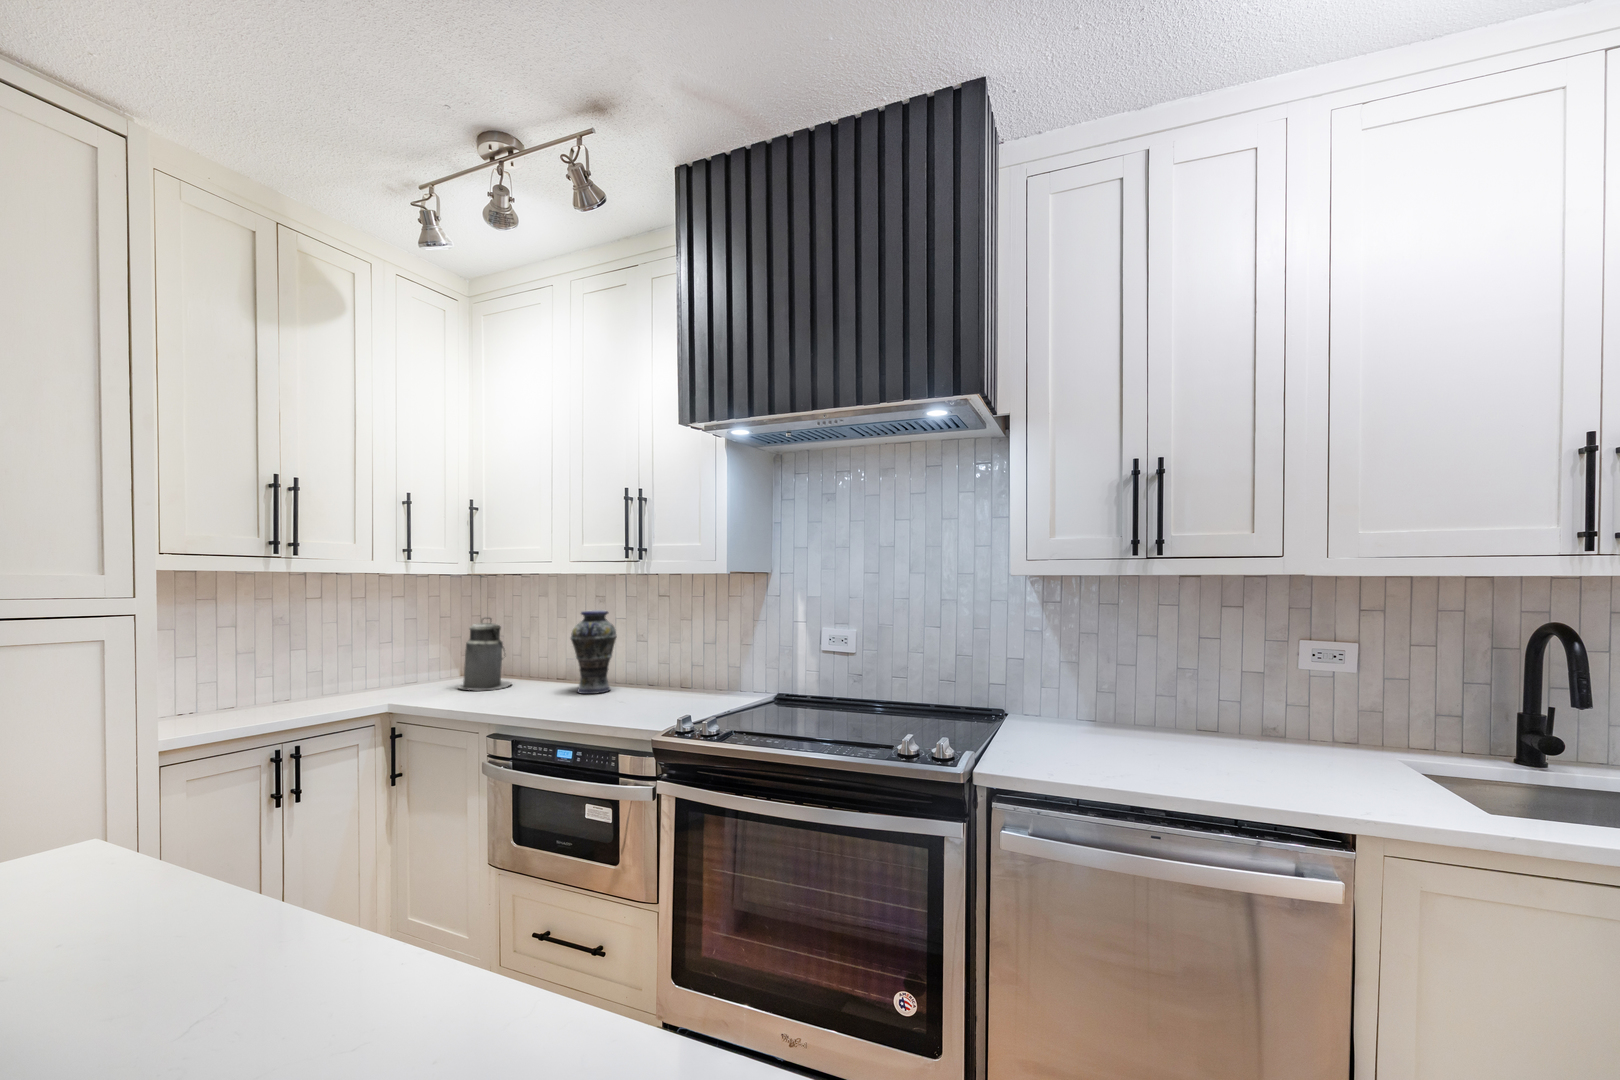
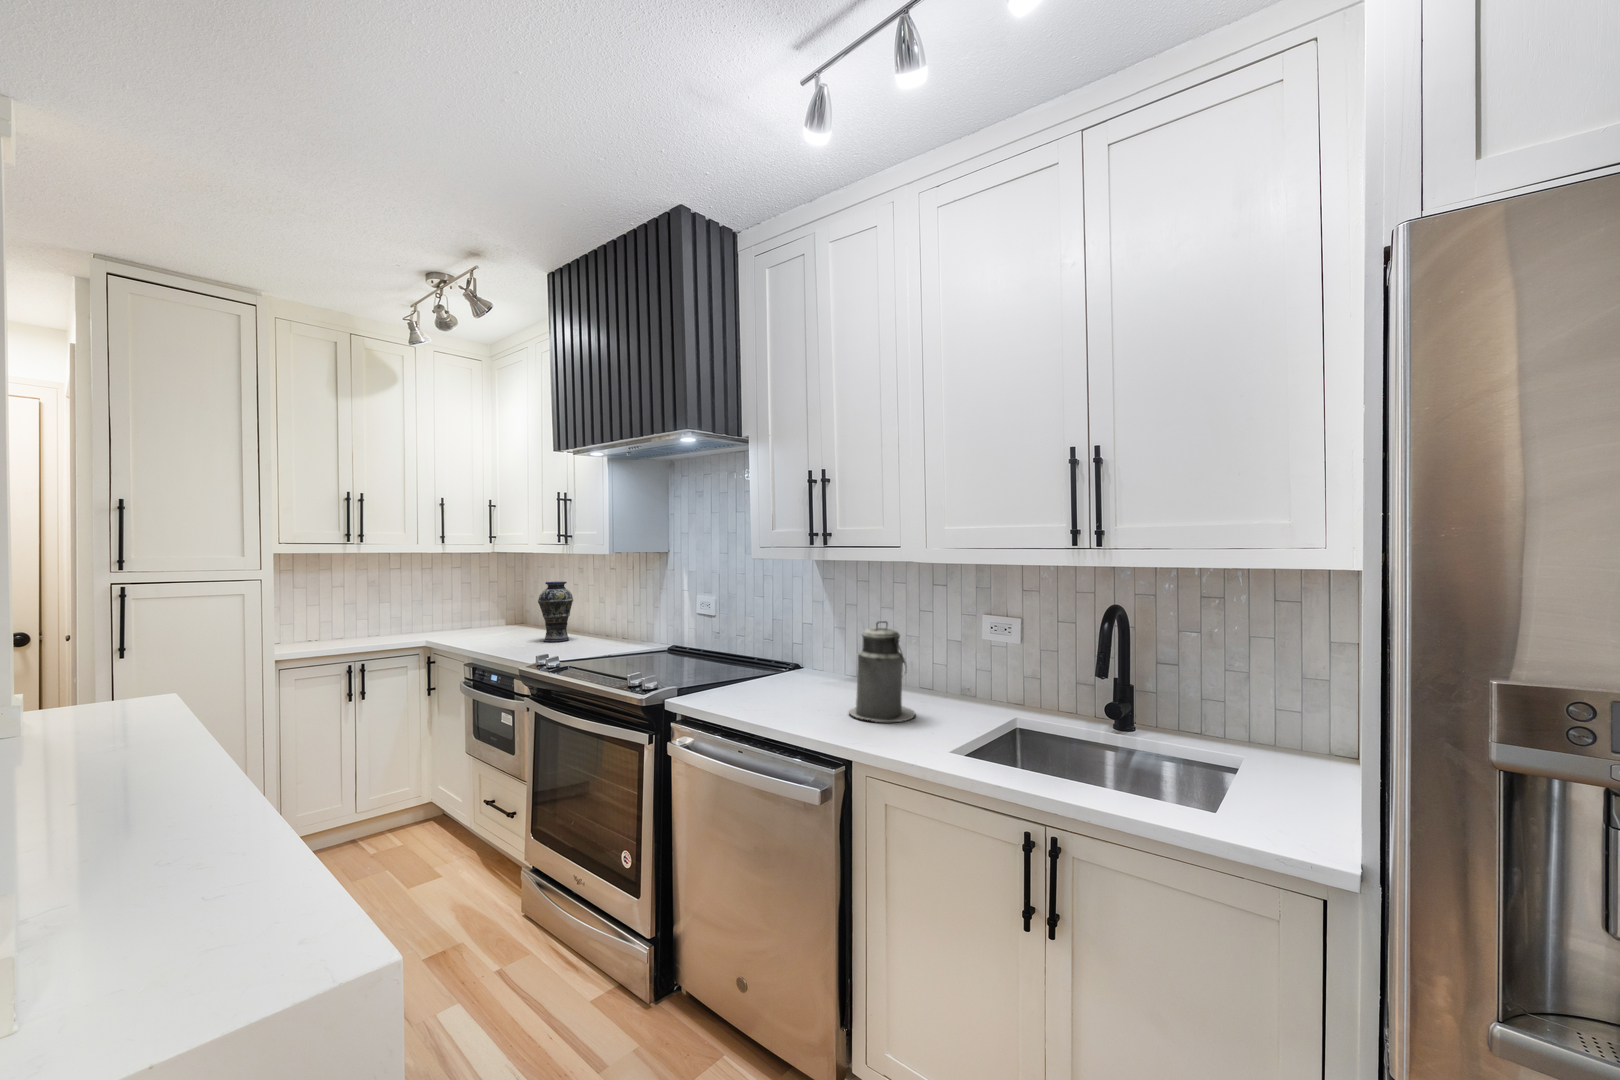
canister: present [459,618,512,690] -> present [849,621,915,722]

